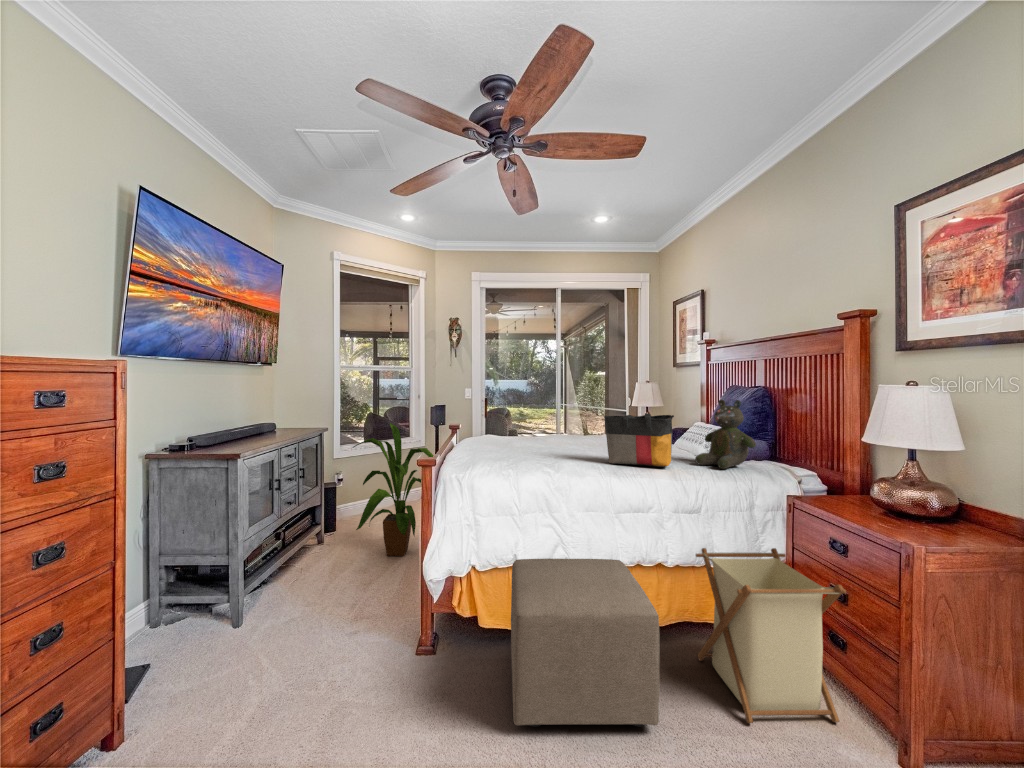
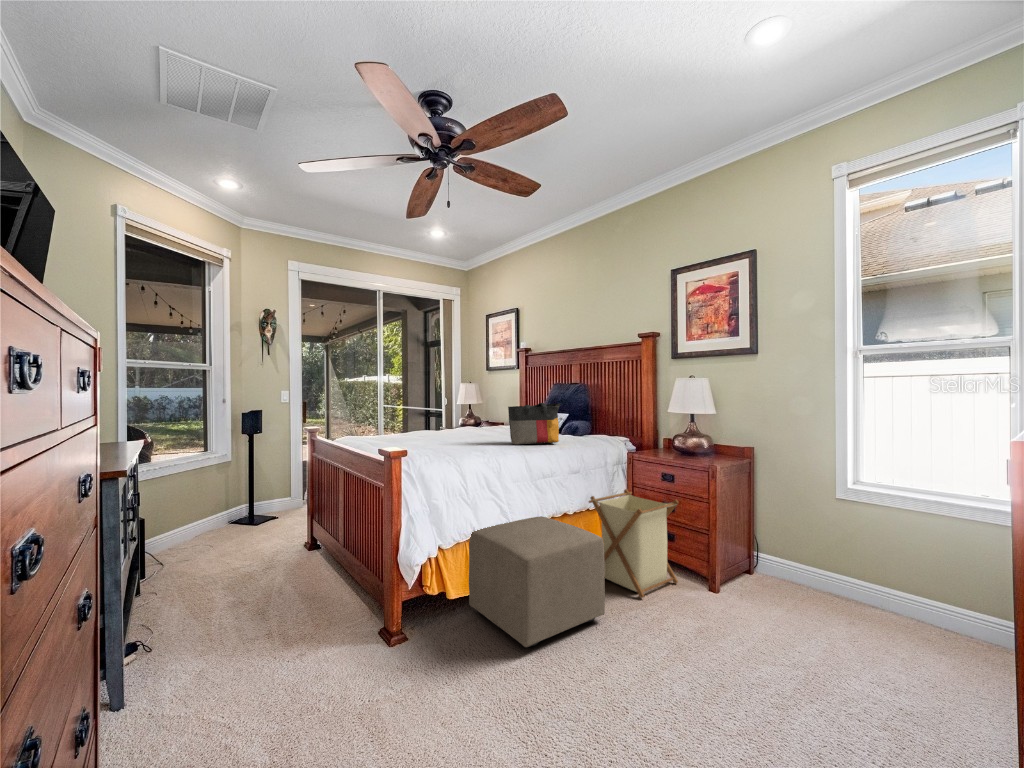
teddy bear: present [695,399,756,469] -> none [565,391,603,441]
house plant: present [353,423,434,556] -> none [204,429,326,579]

